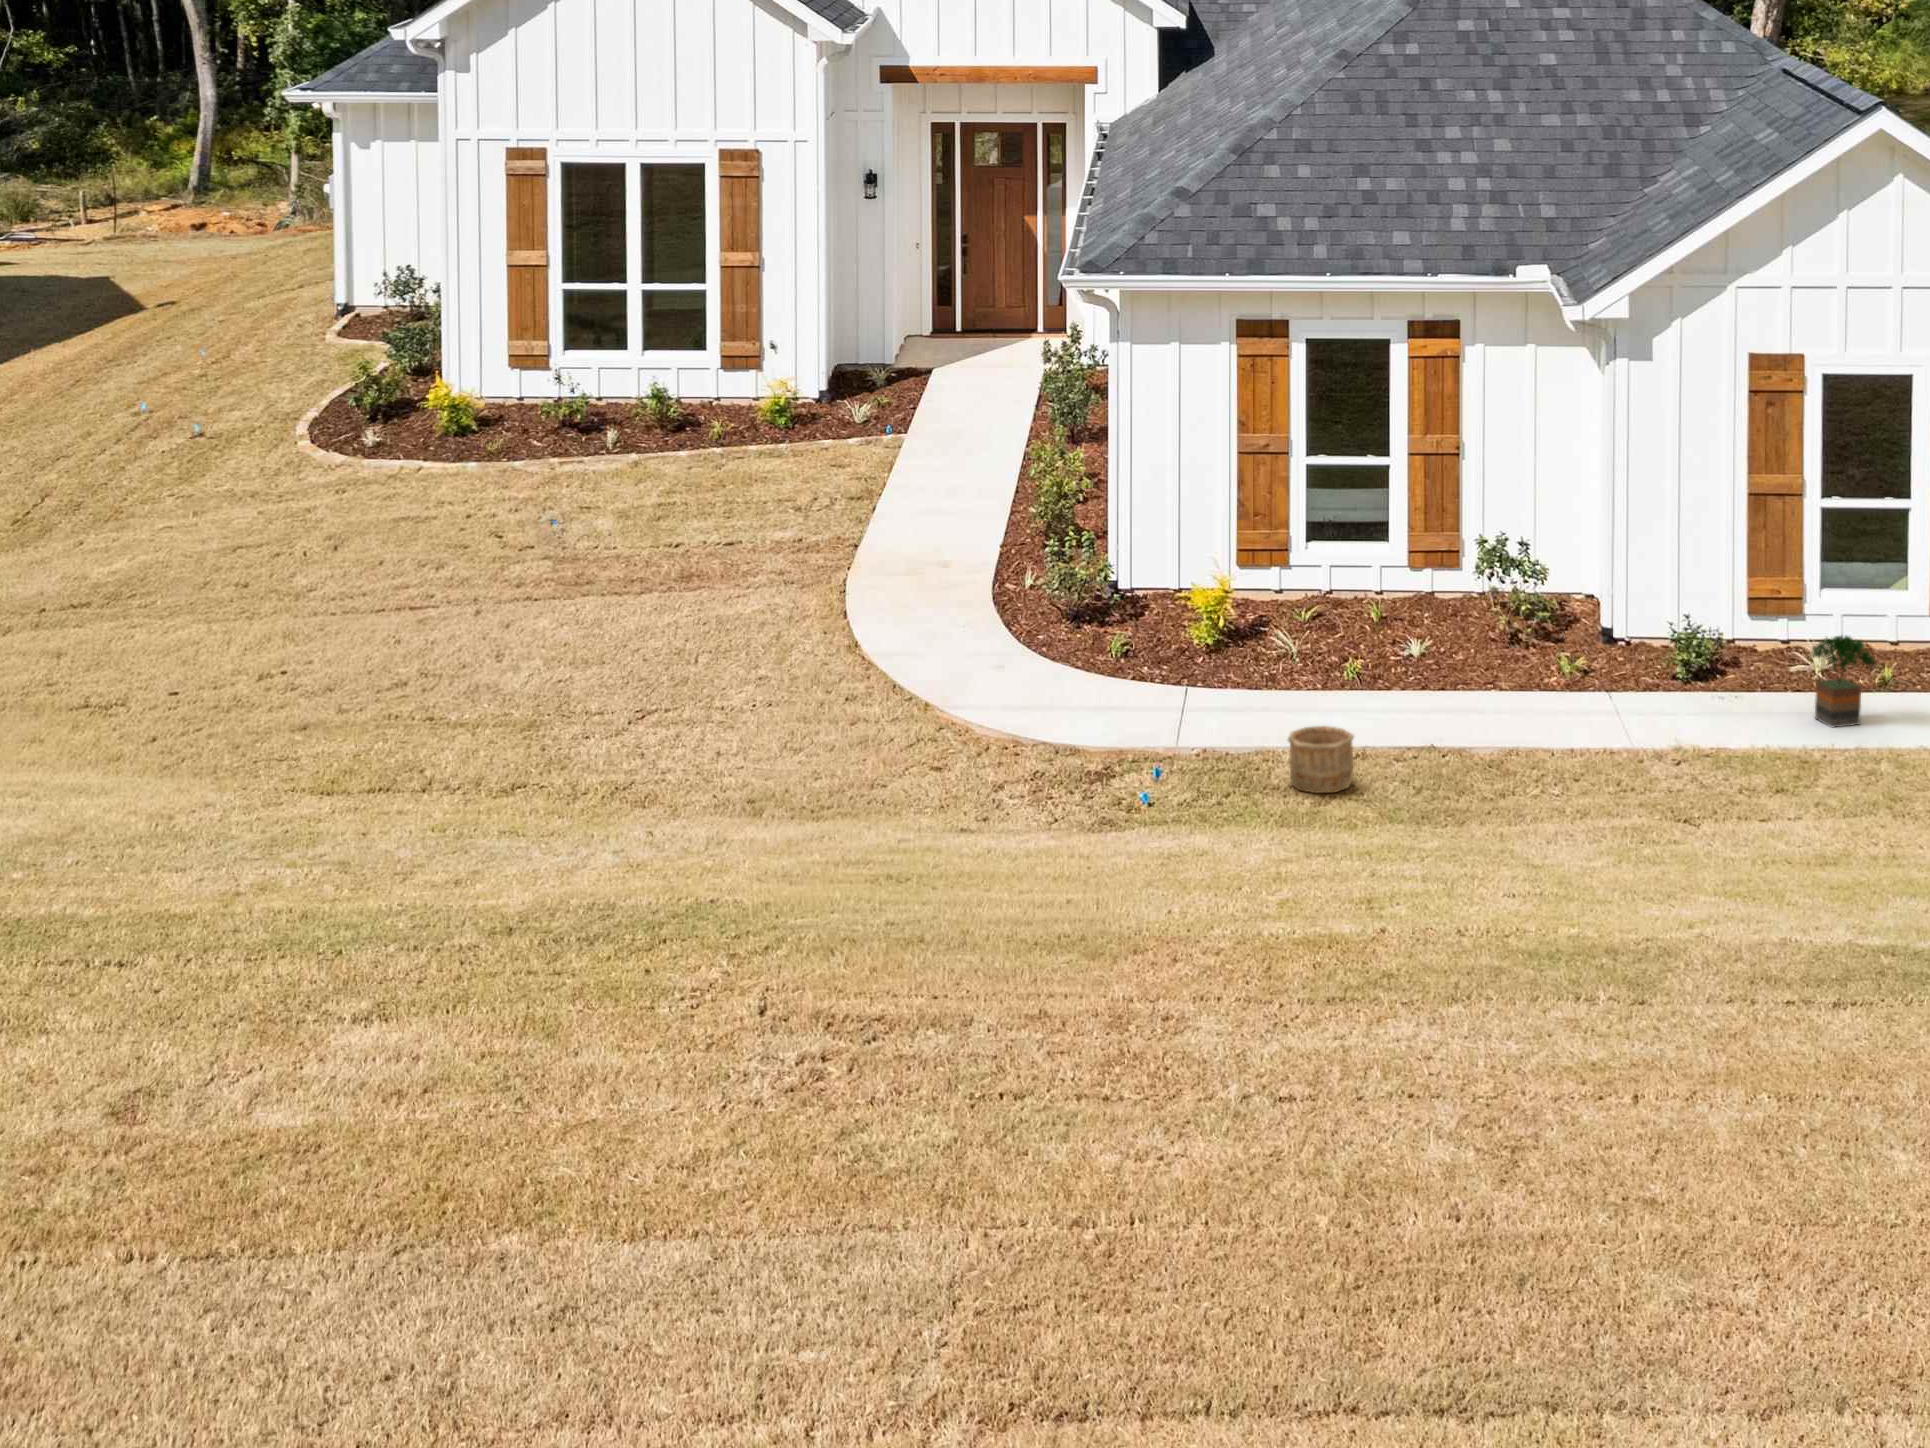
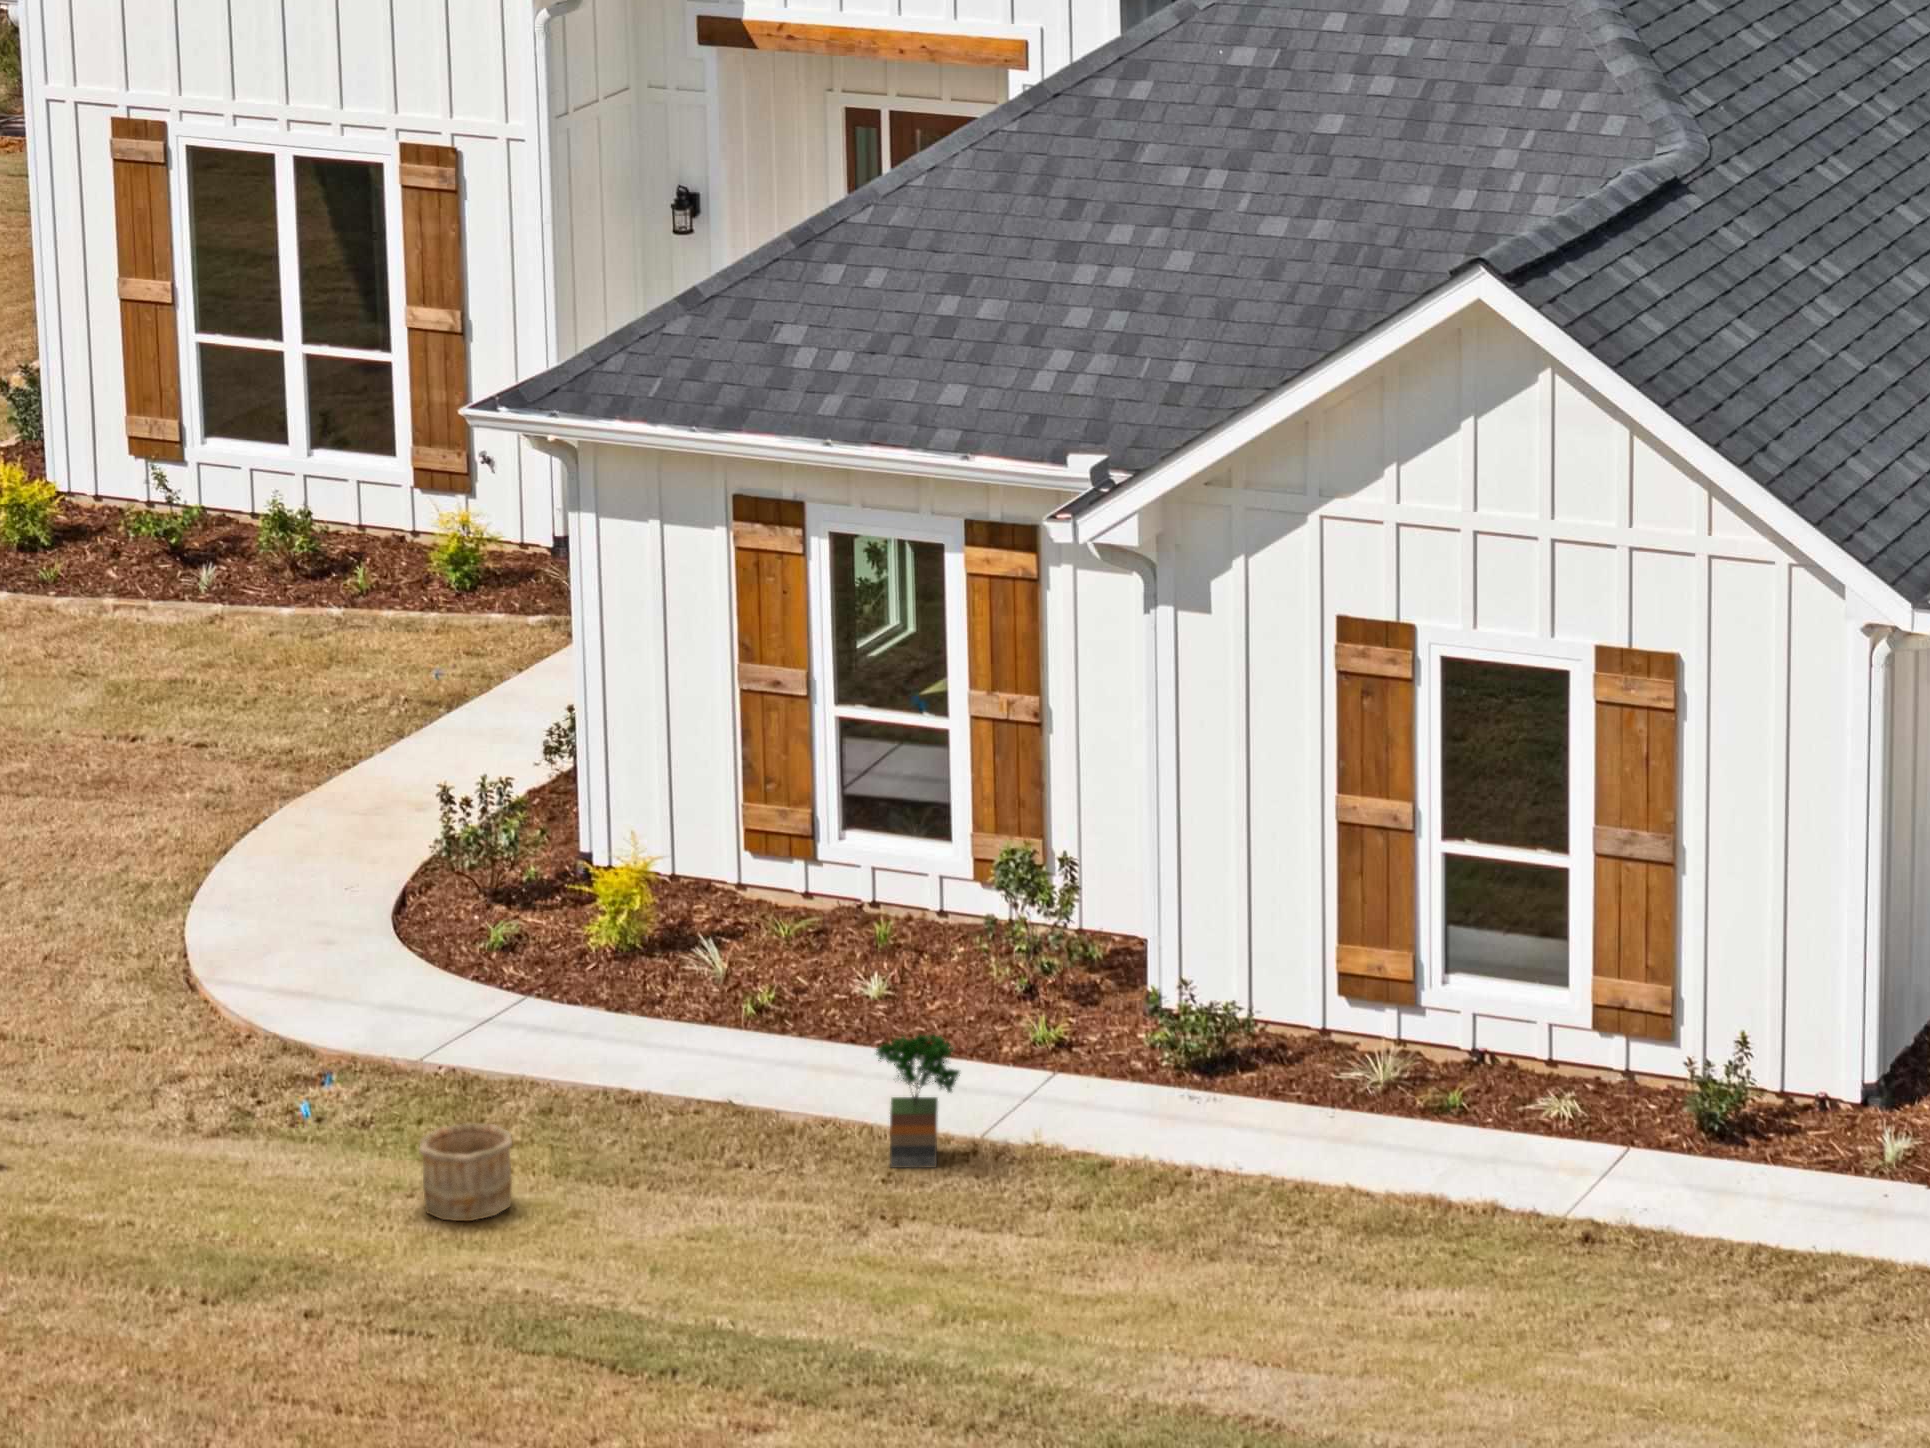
potted tree: present [1812,636,1876,727] -> present [876,1034,960,1168]

